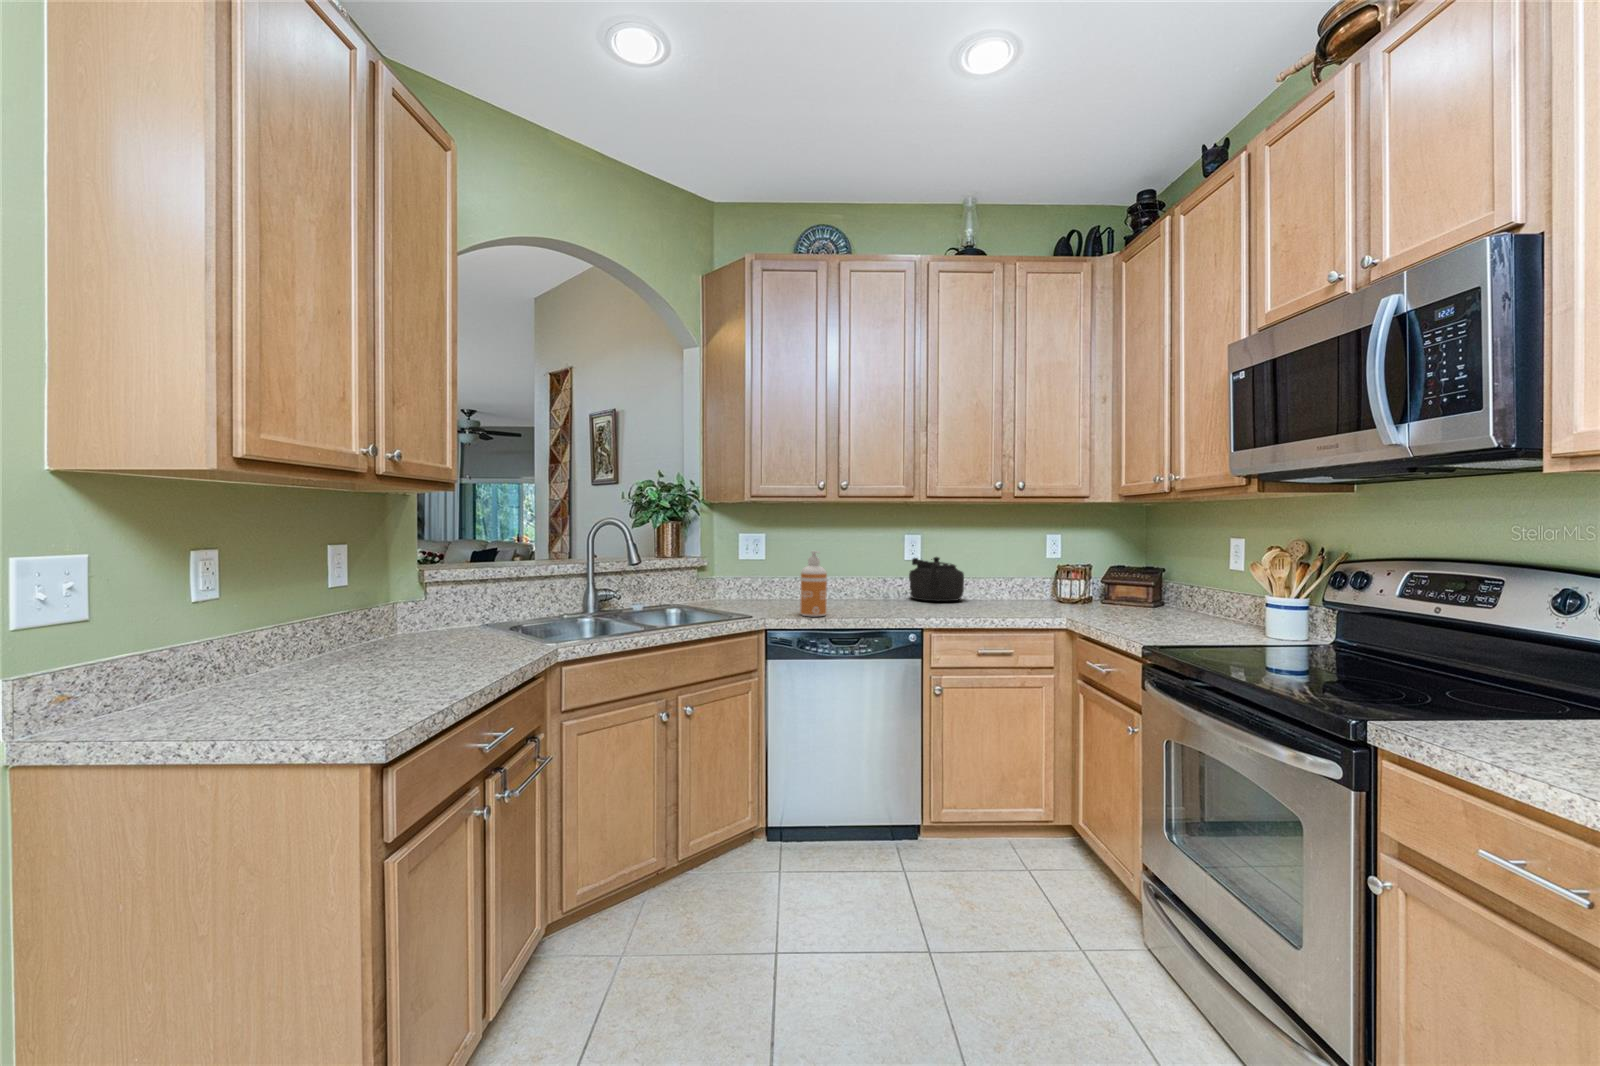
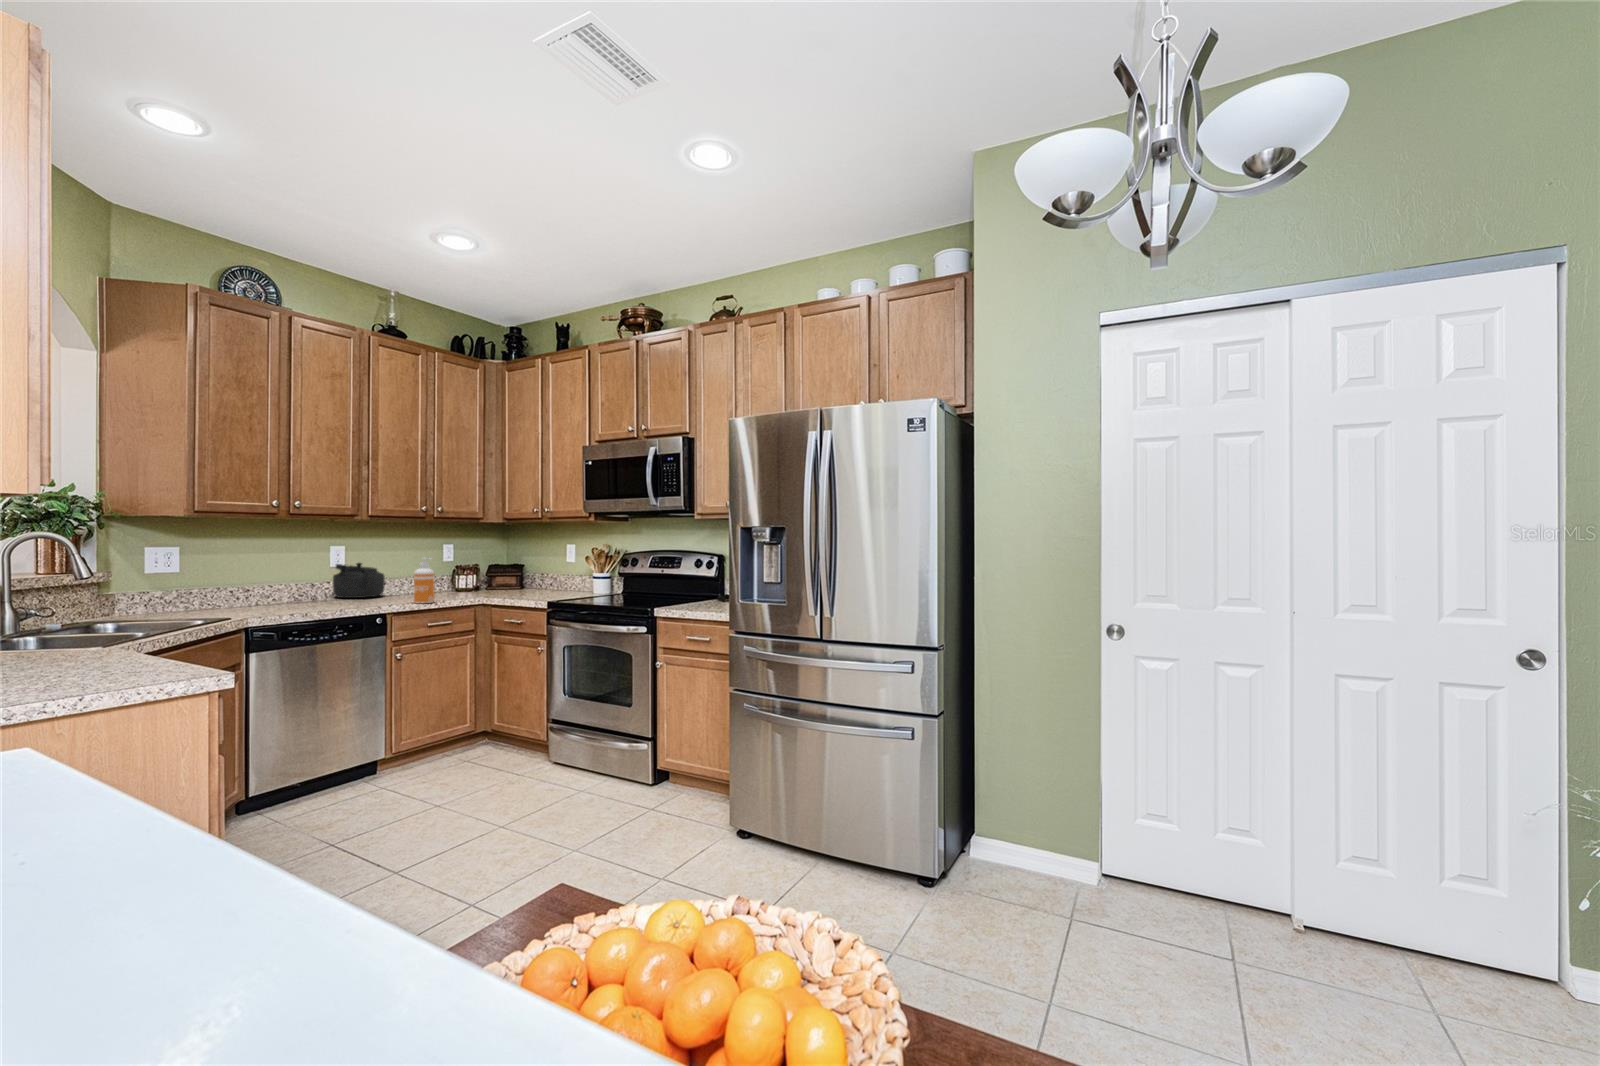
soap dispenser: present [800,551,827,616] -> present [414,558,435,603]

